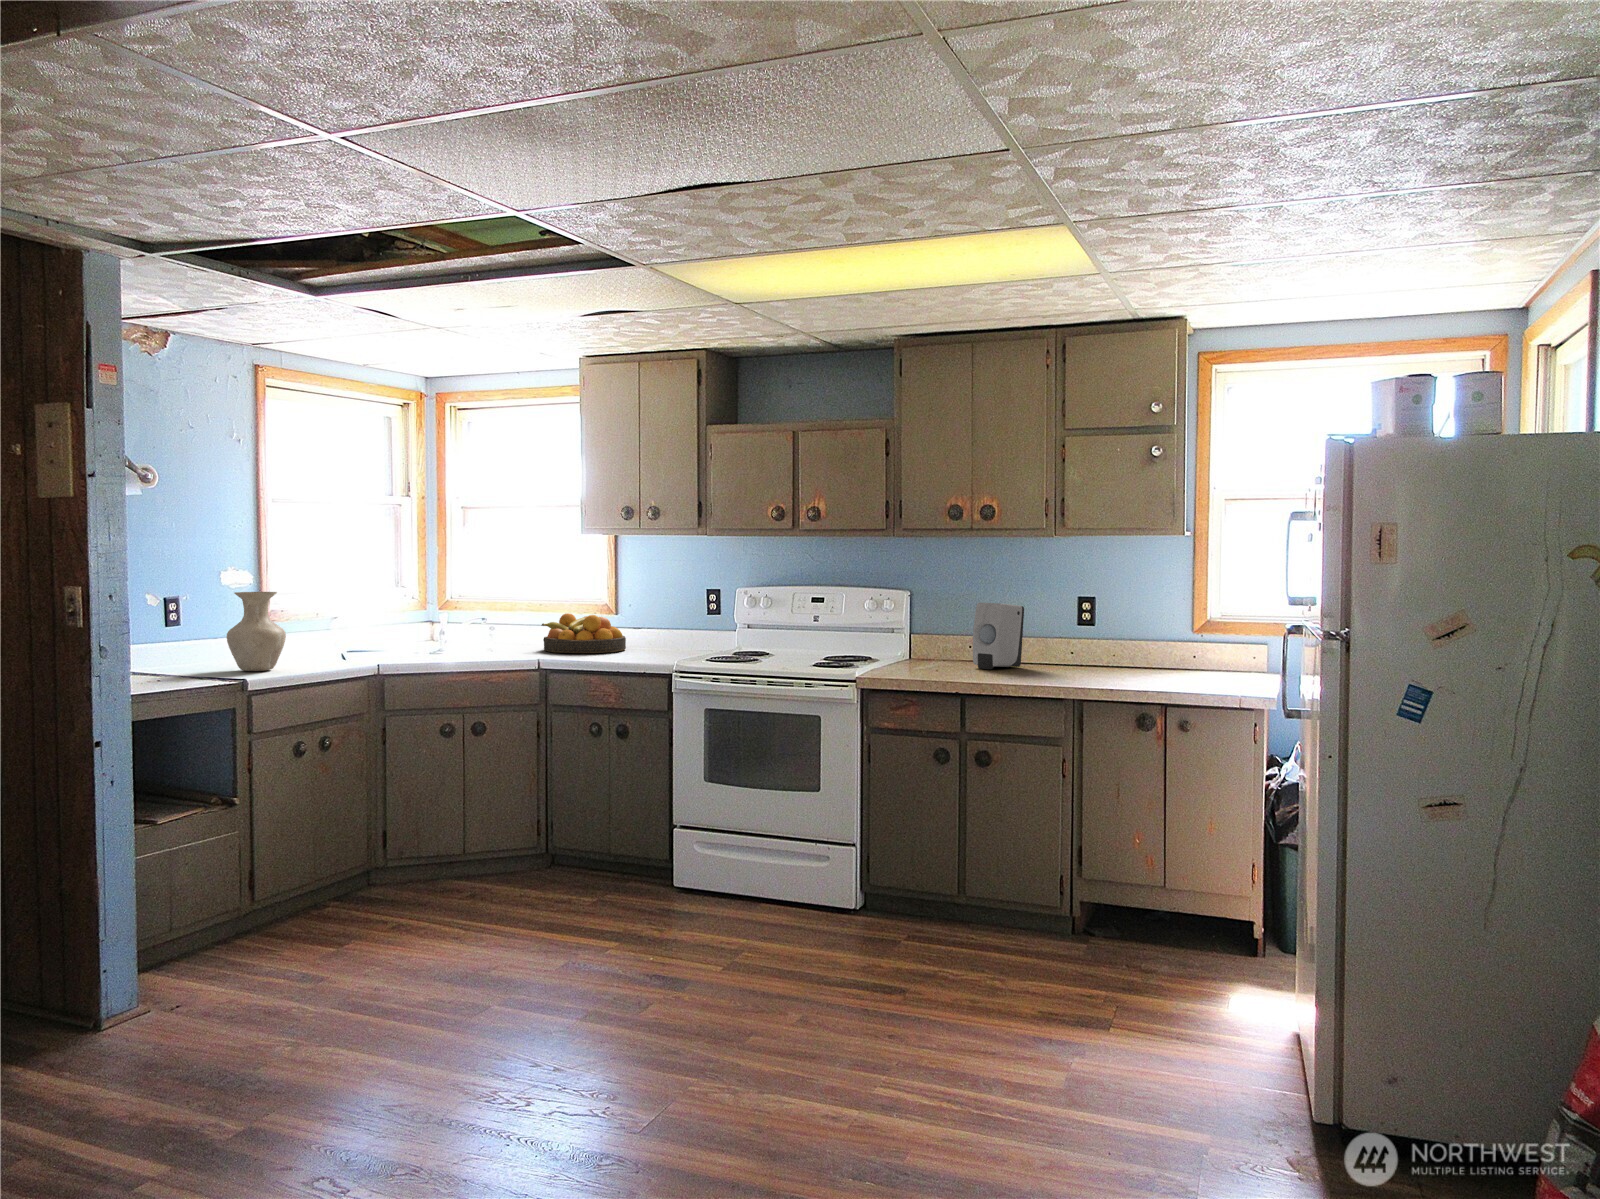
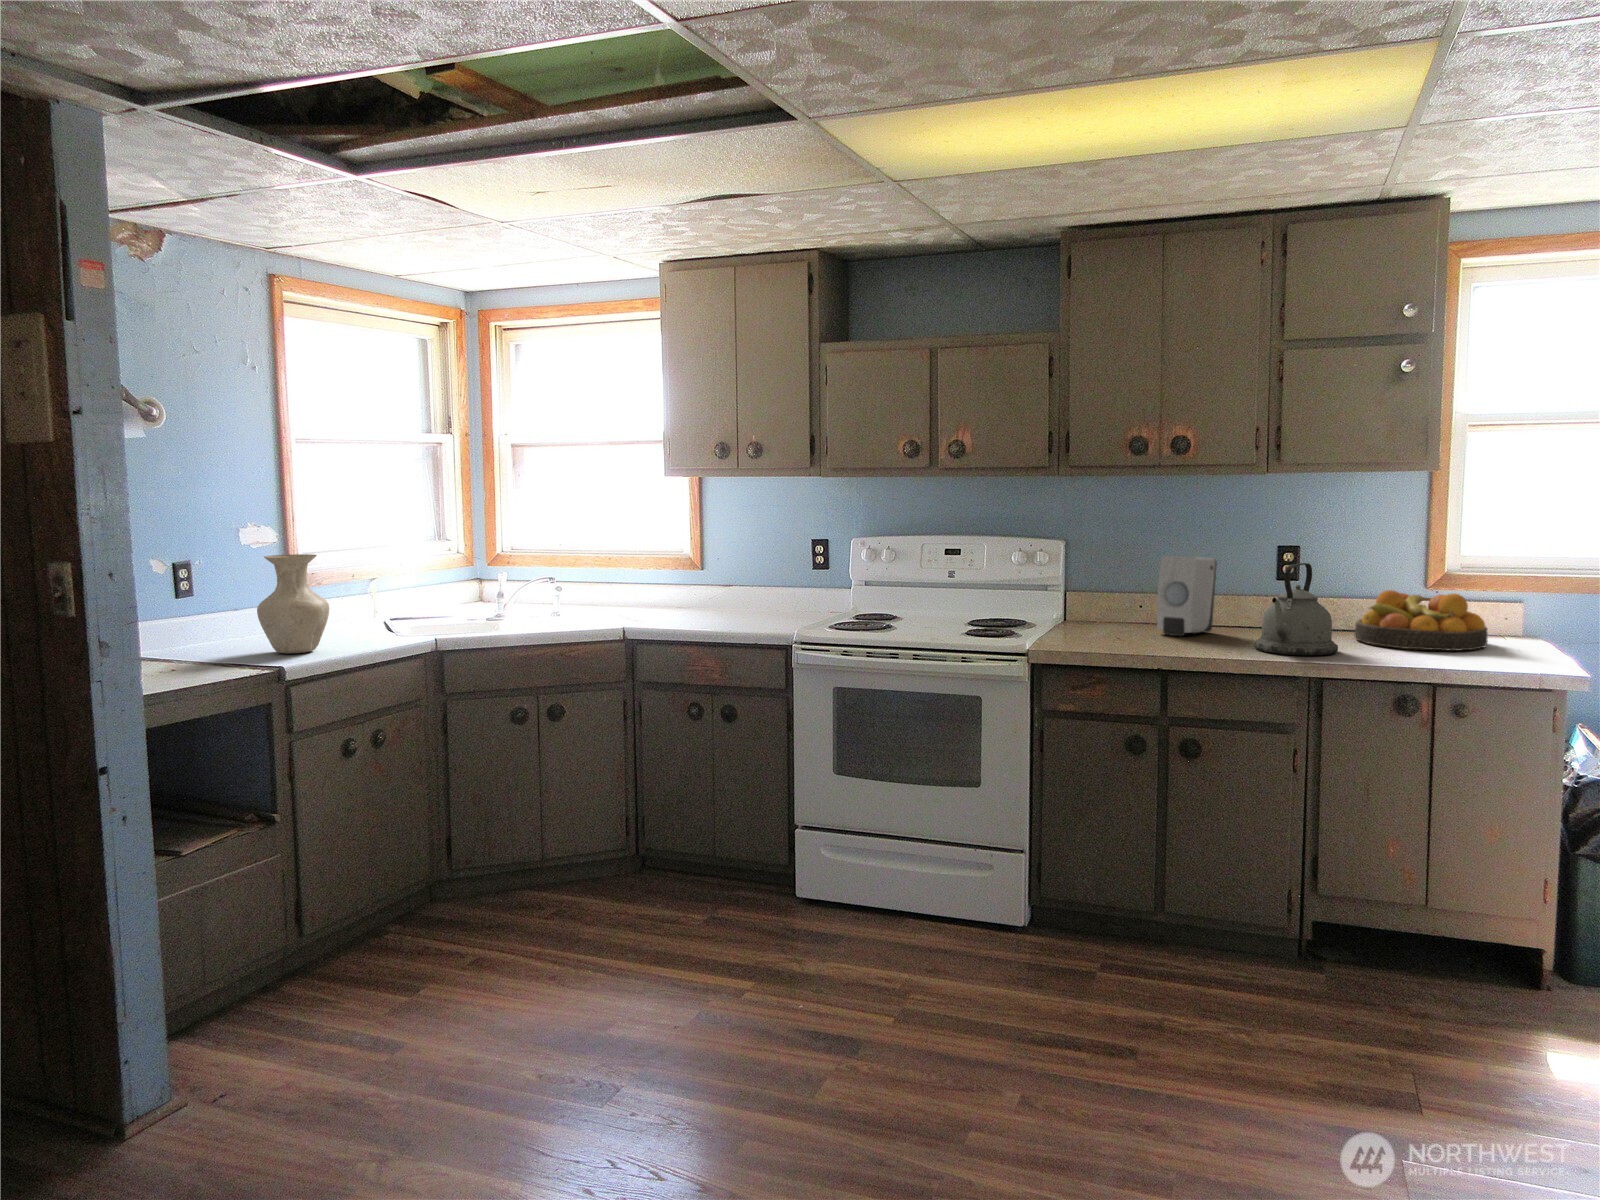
kettle: none [1038,608,1102,682] -> present [1255,563,1338,655]
fruit bowl: present [542,614,626,653] -> present [1355,590,1488,650]

